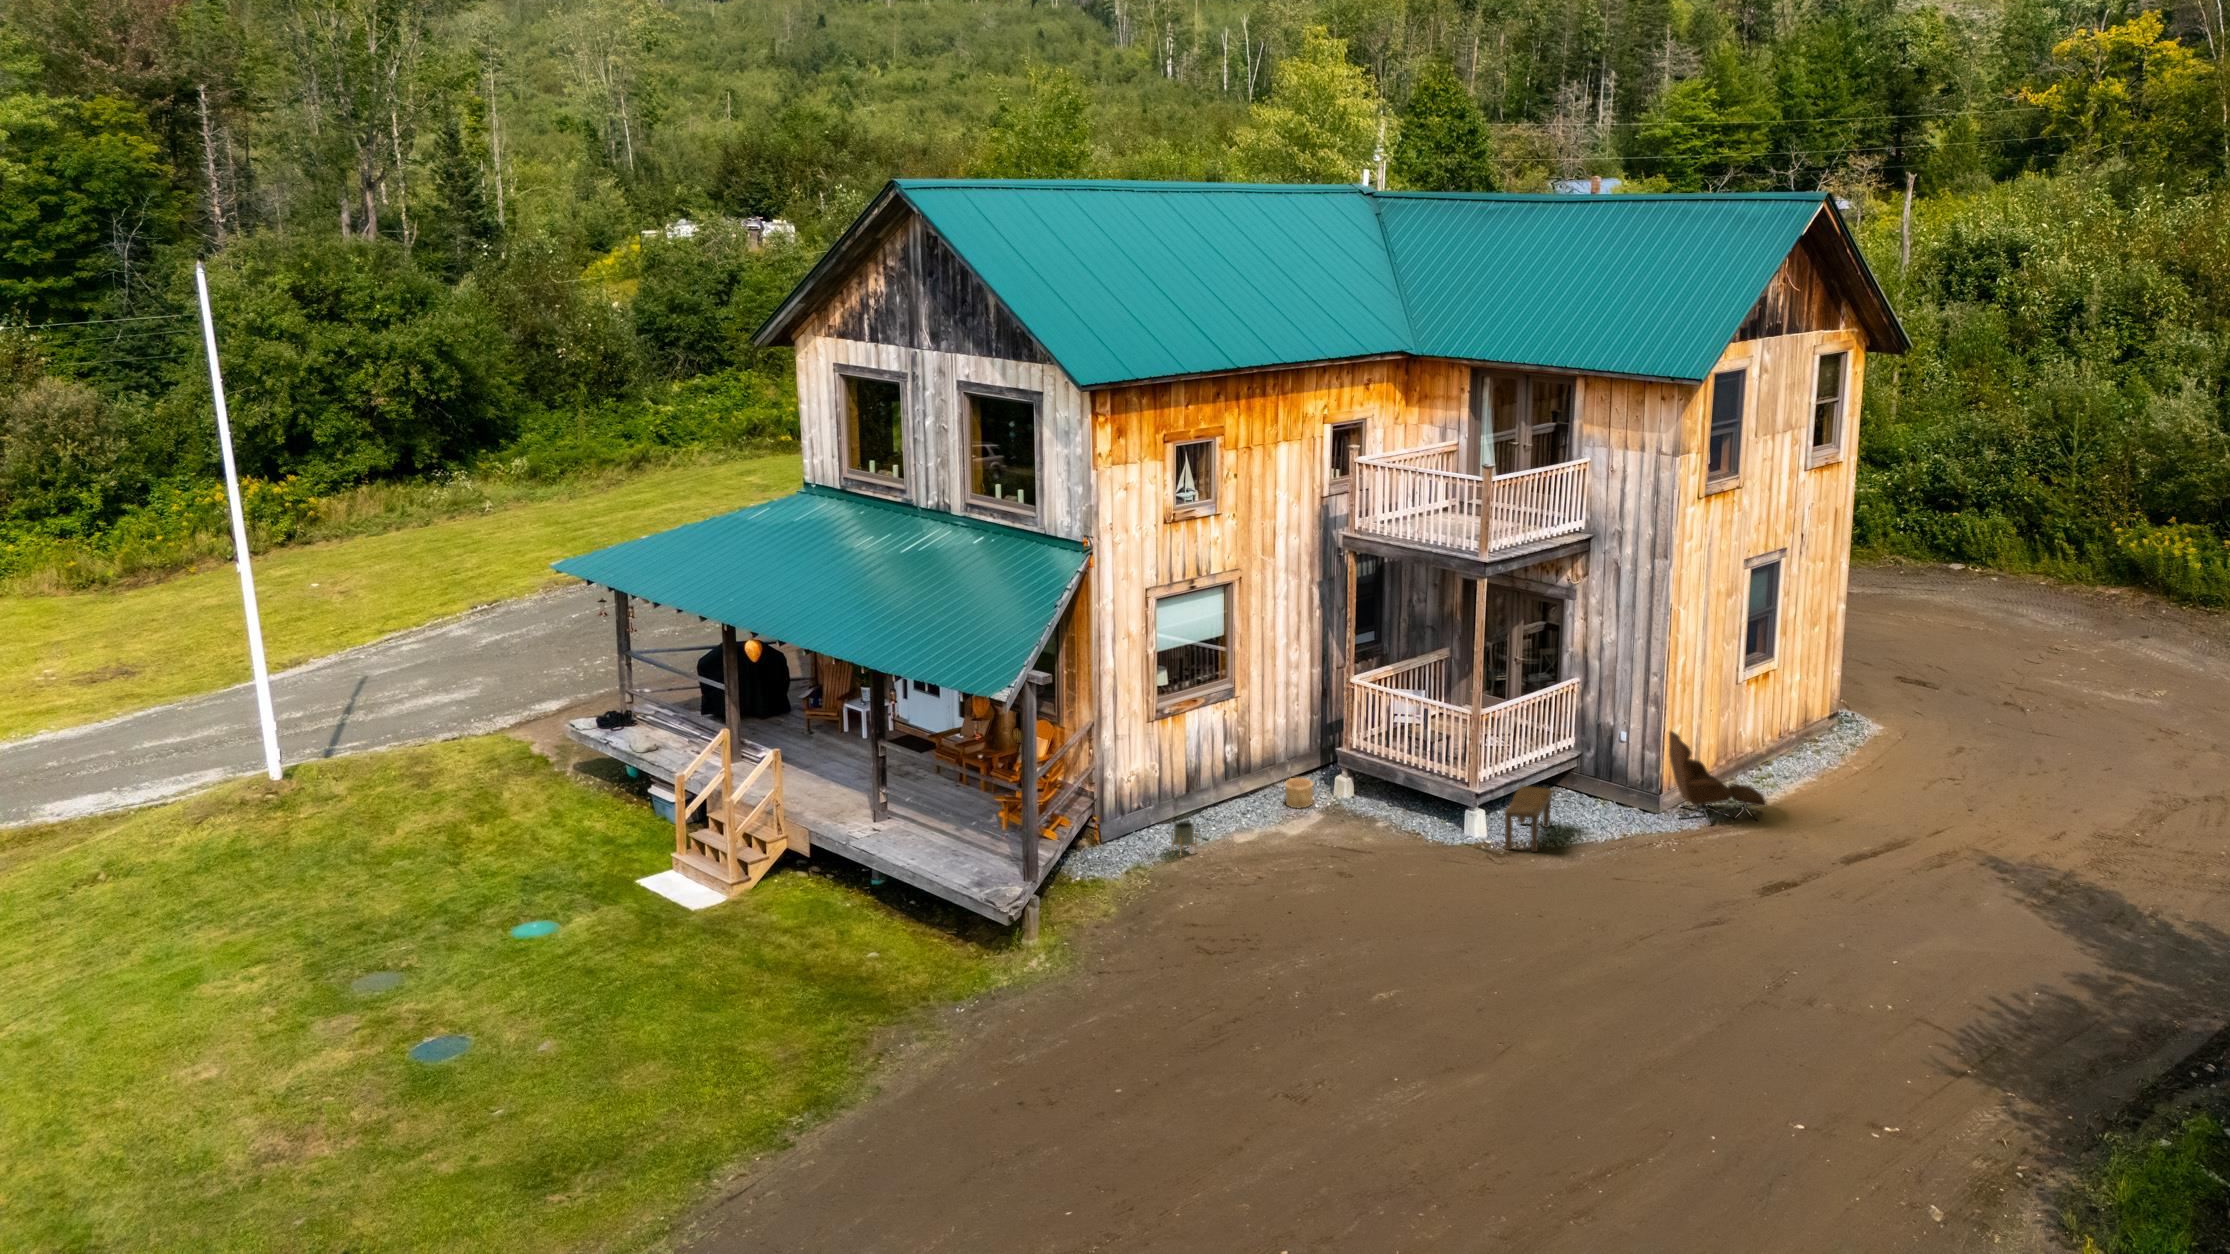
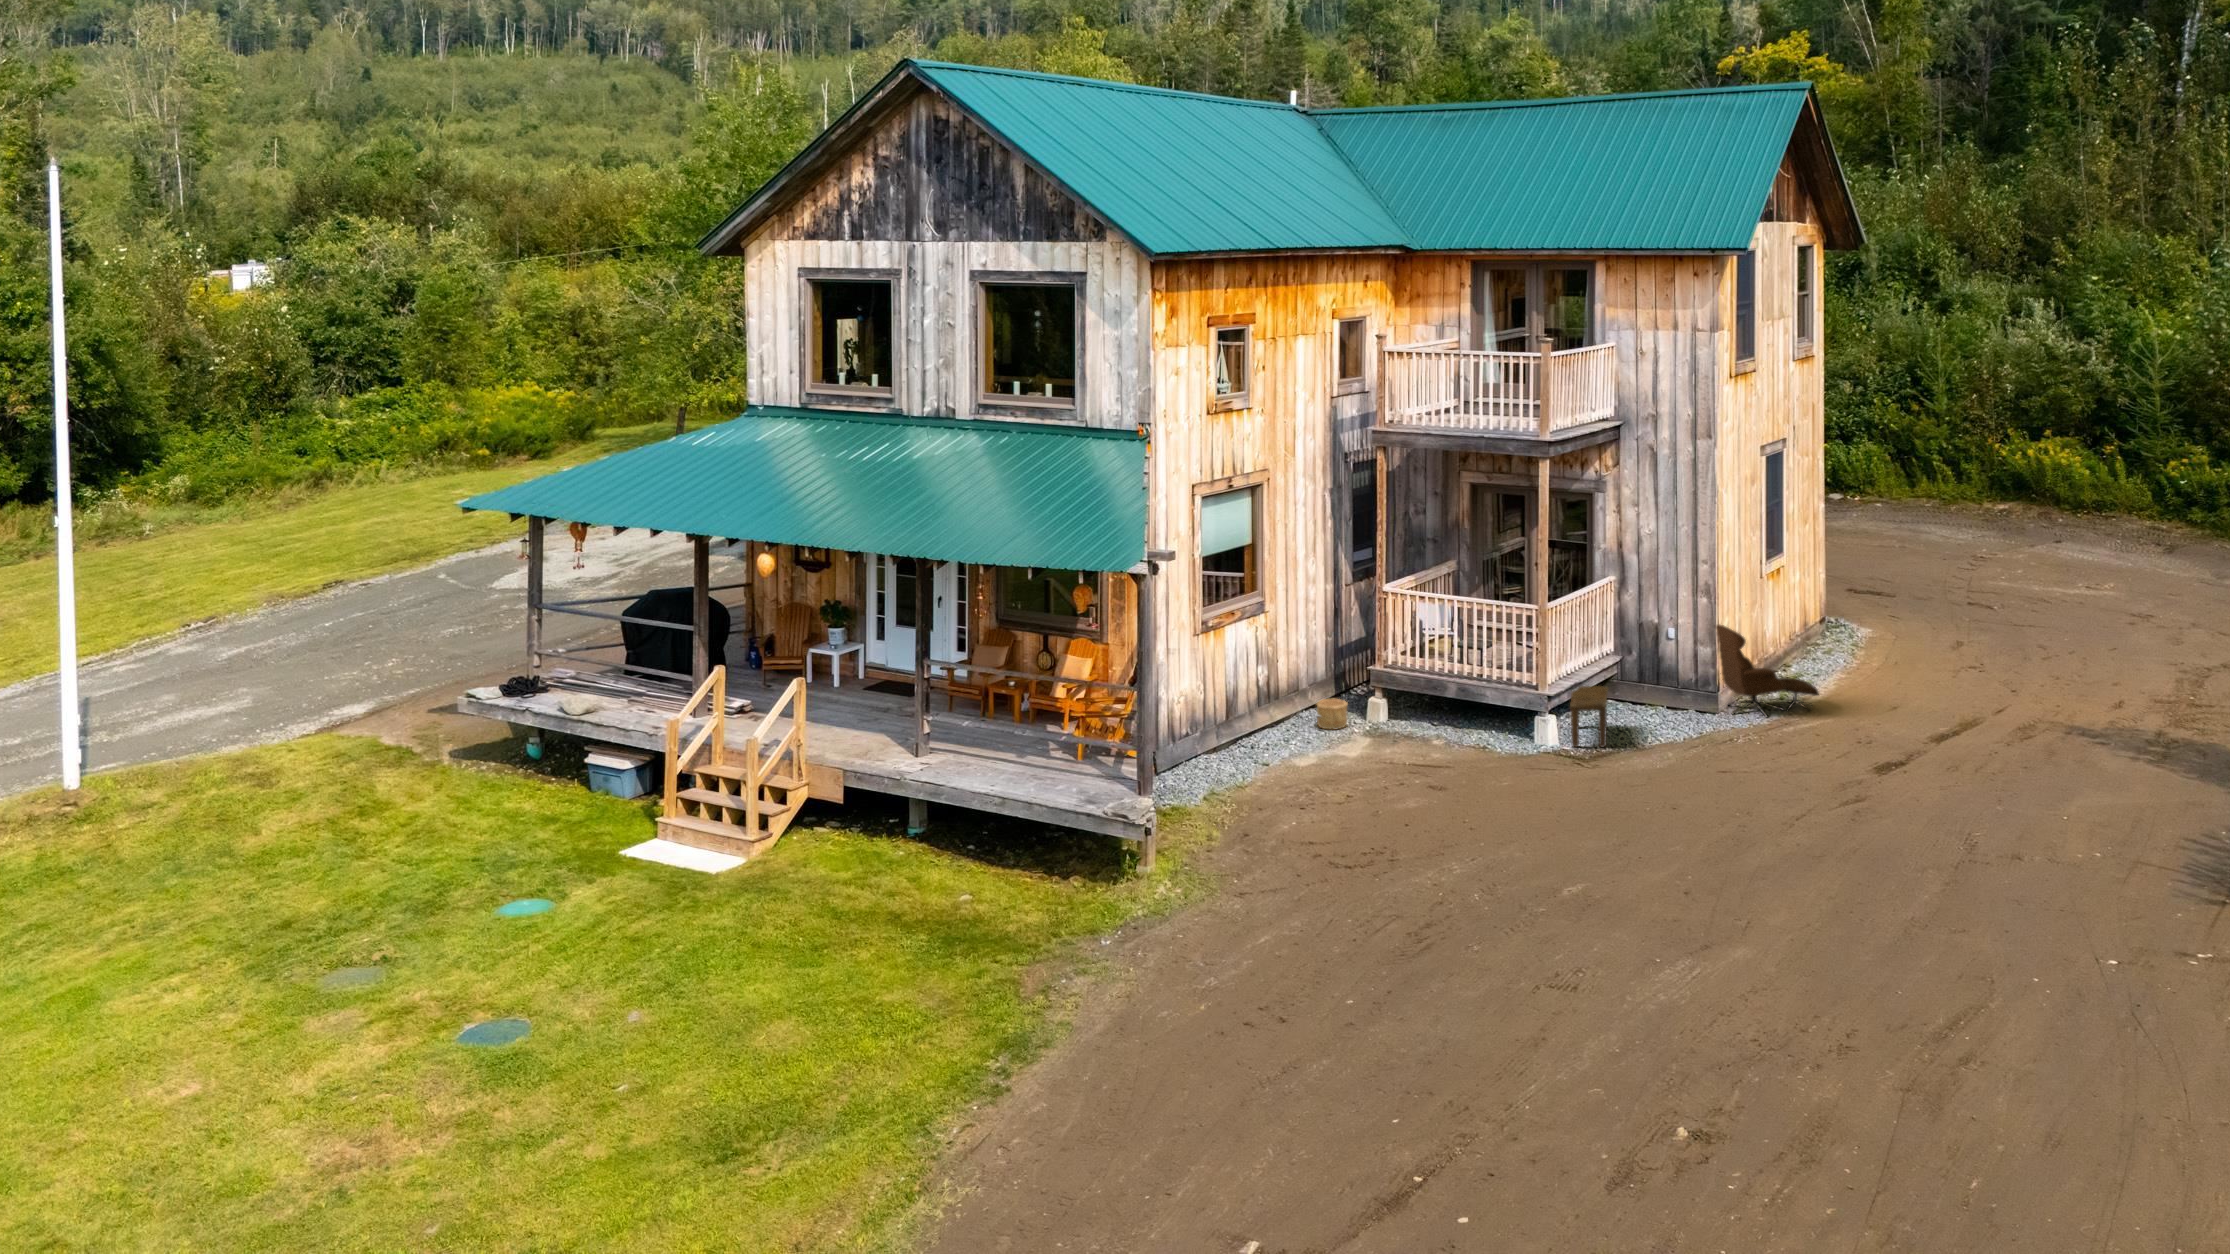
planter: present [1171,821,1198,856] -> none [1223,737,1253,774]

